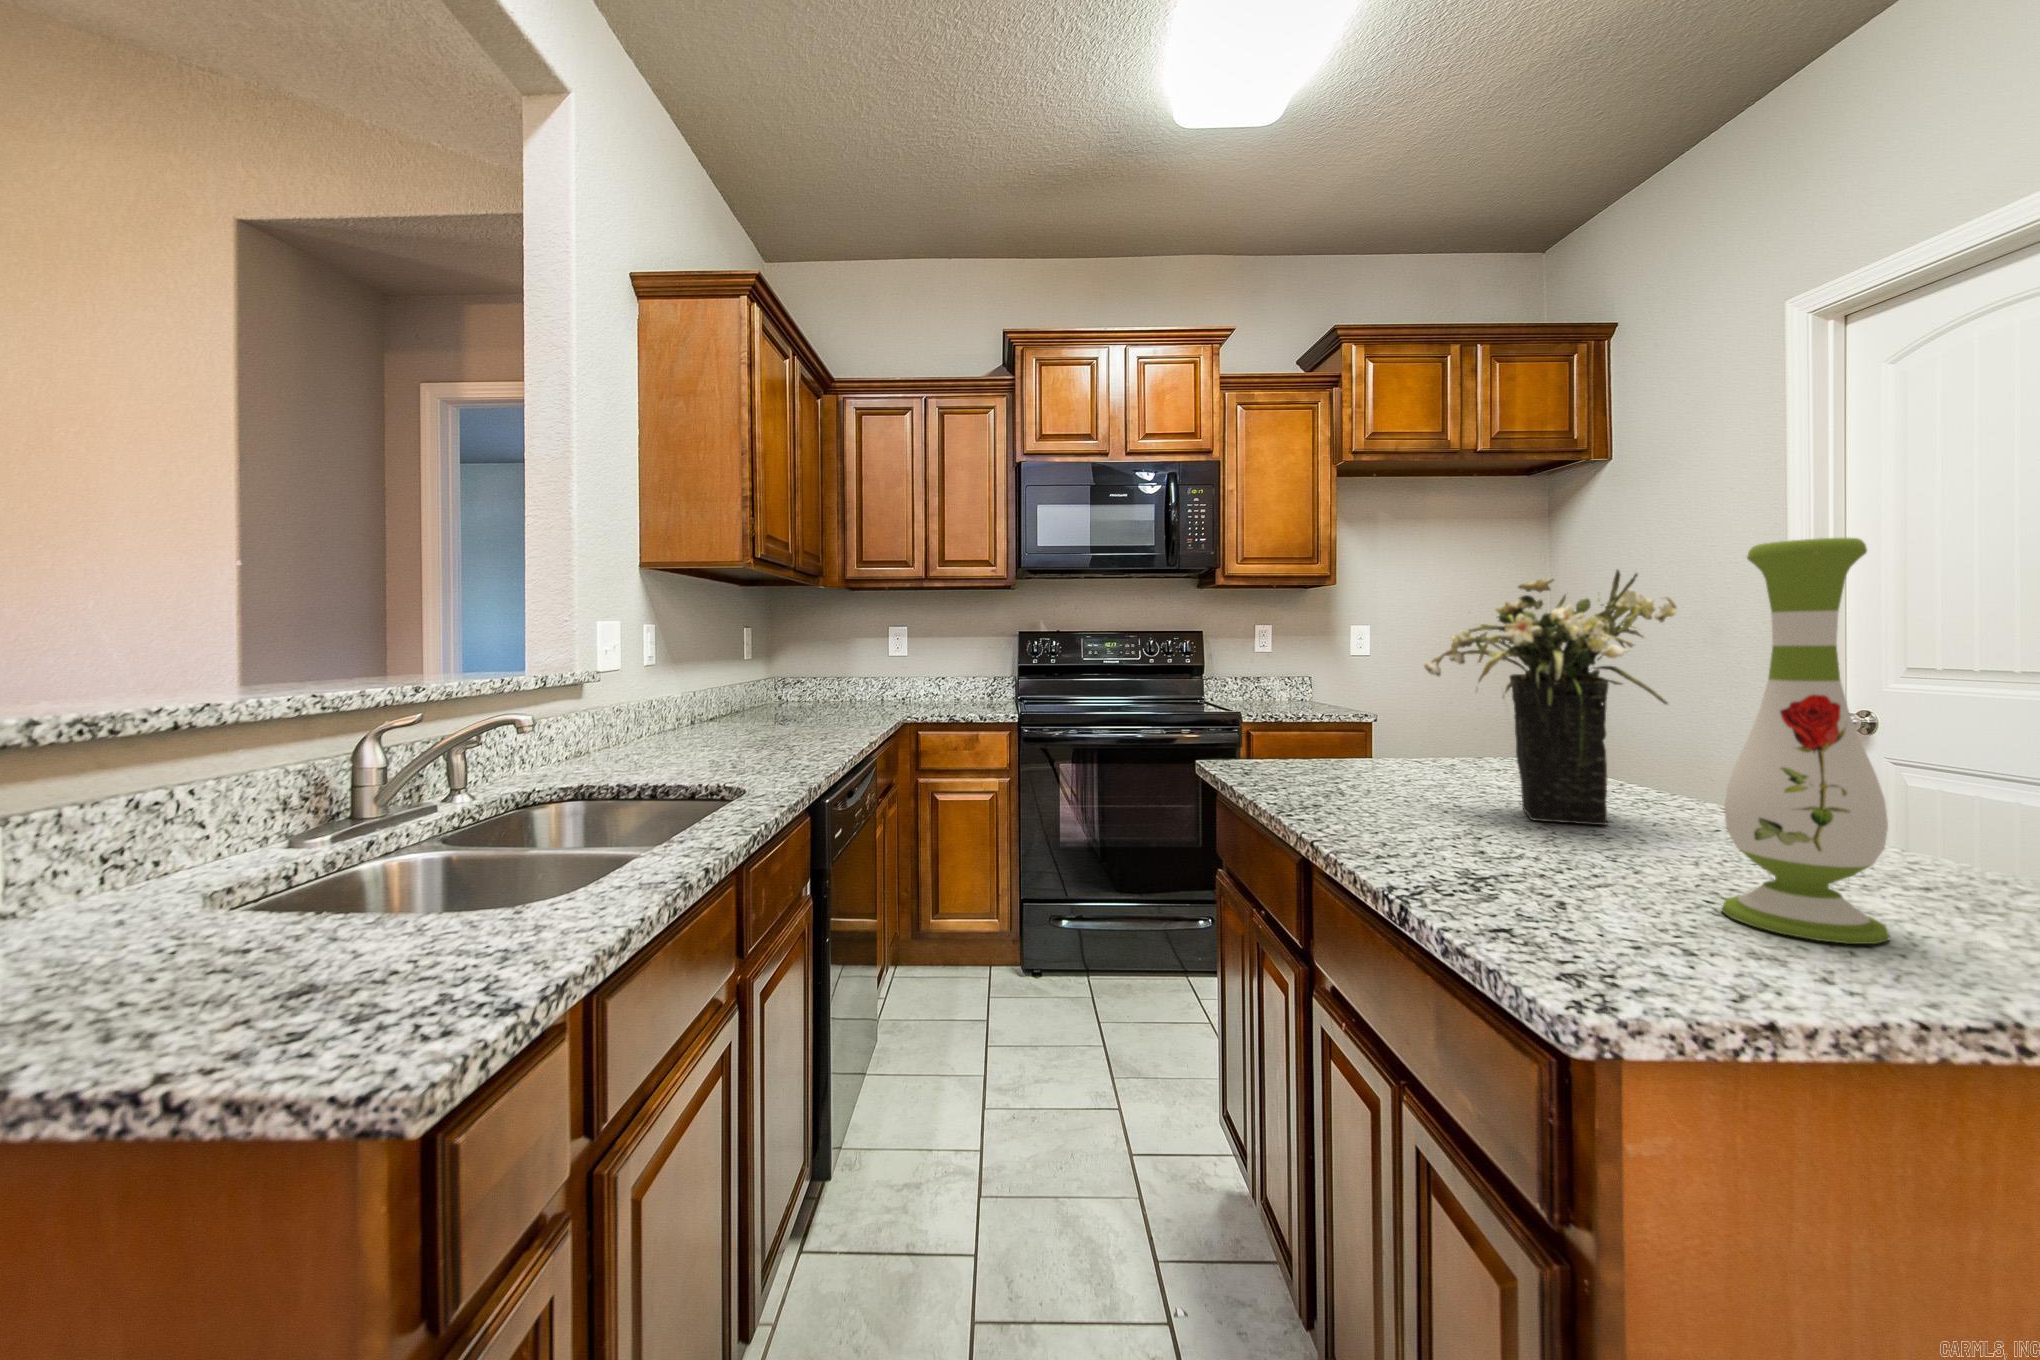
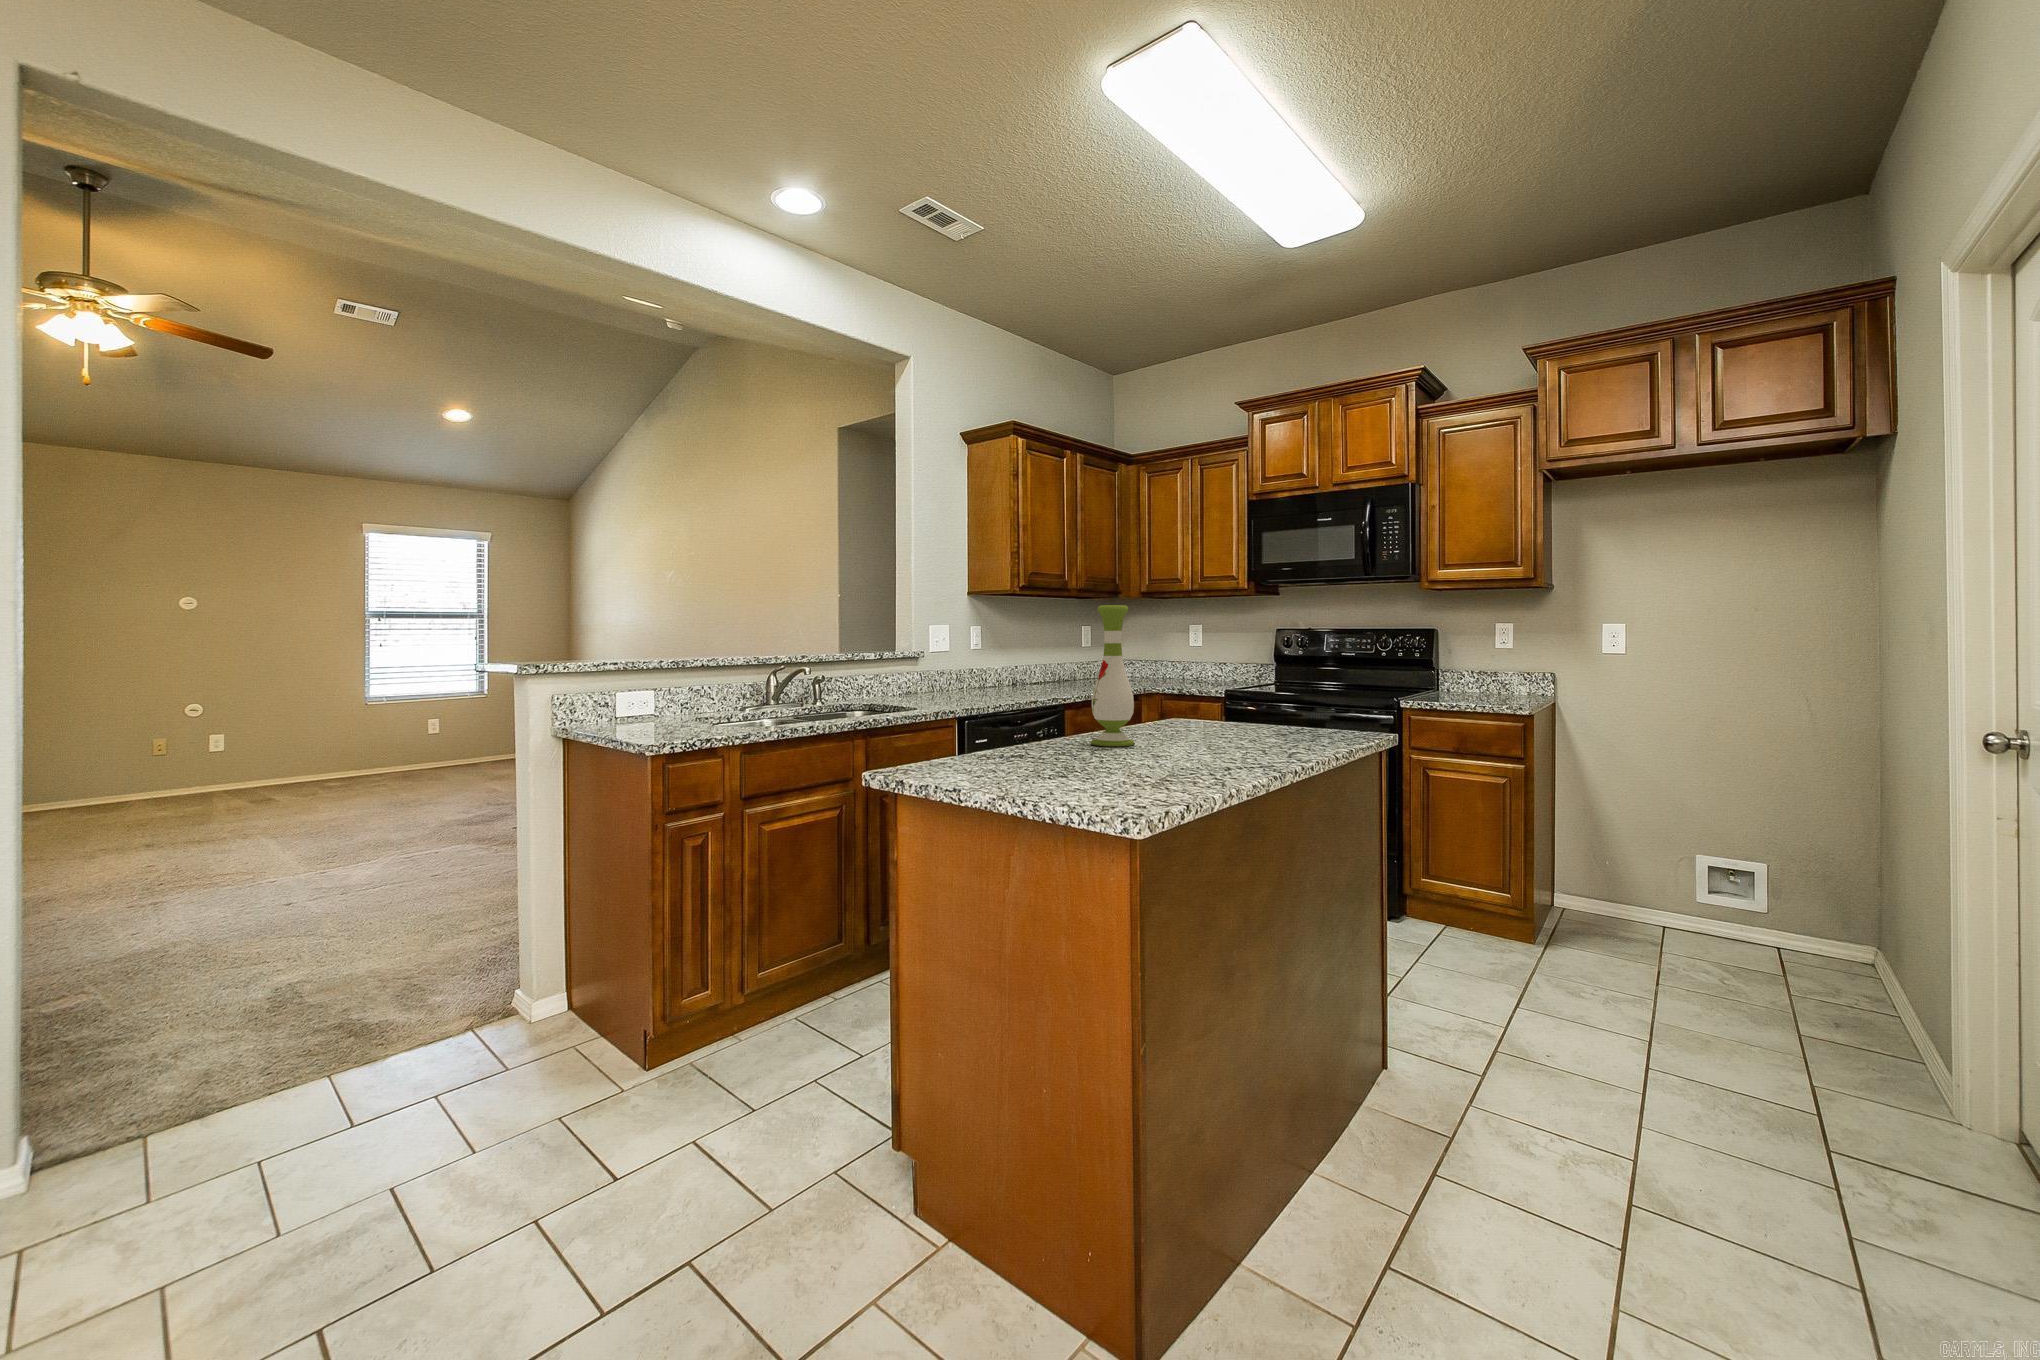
flower arrangement: present [1424,570,1677,825] -> none [1157,606,1254,732]

